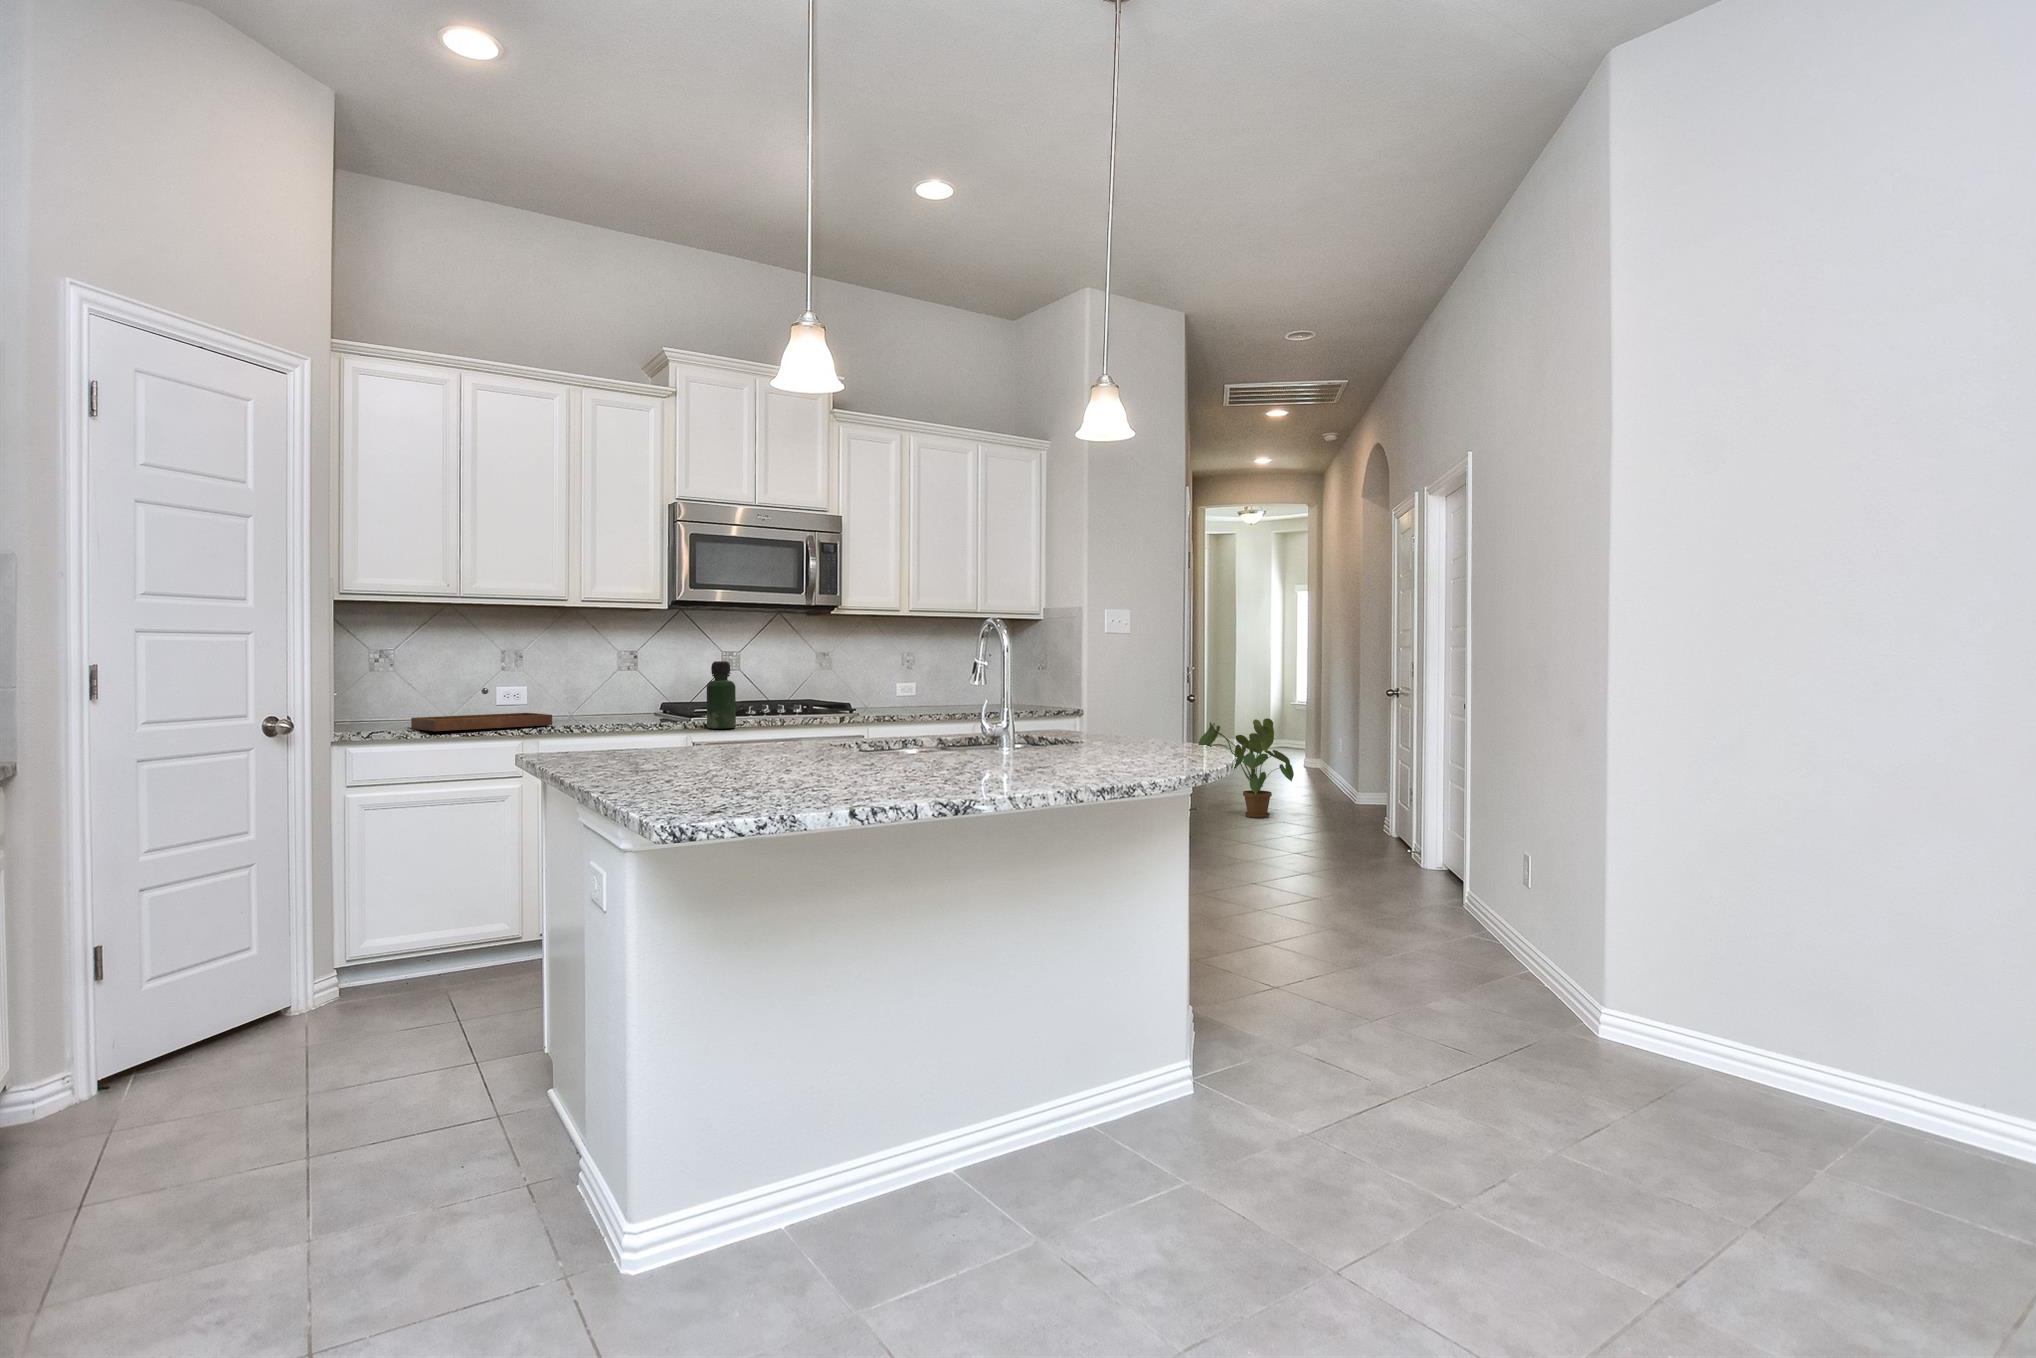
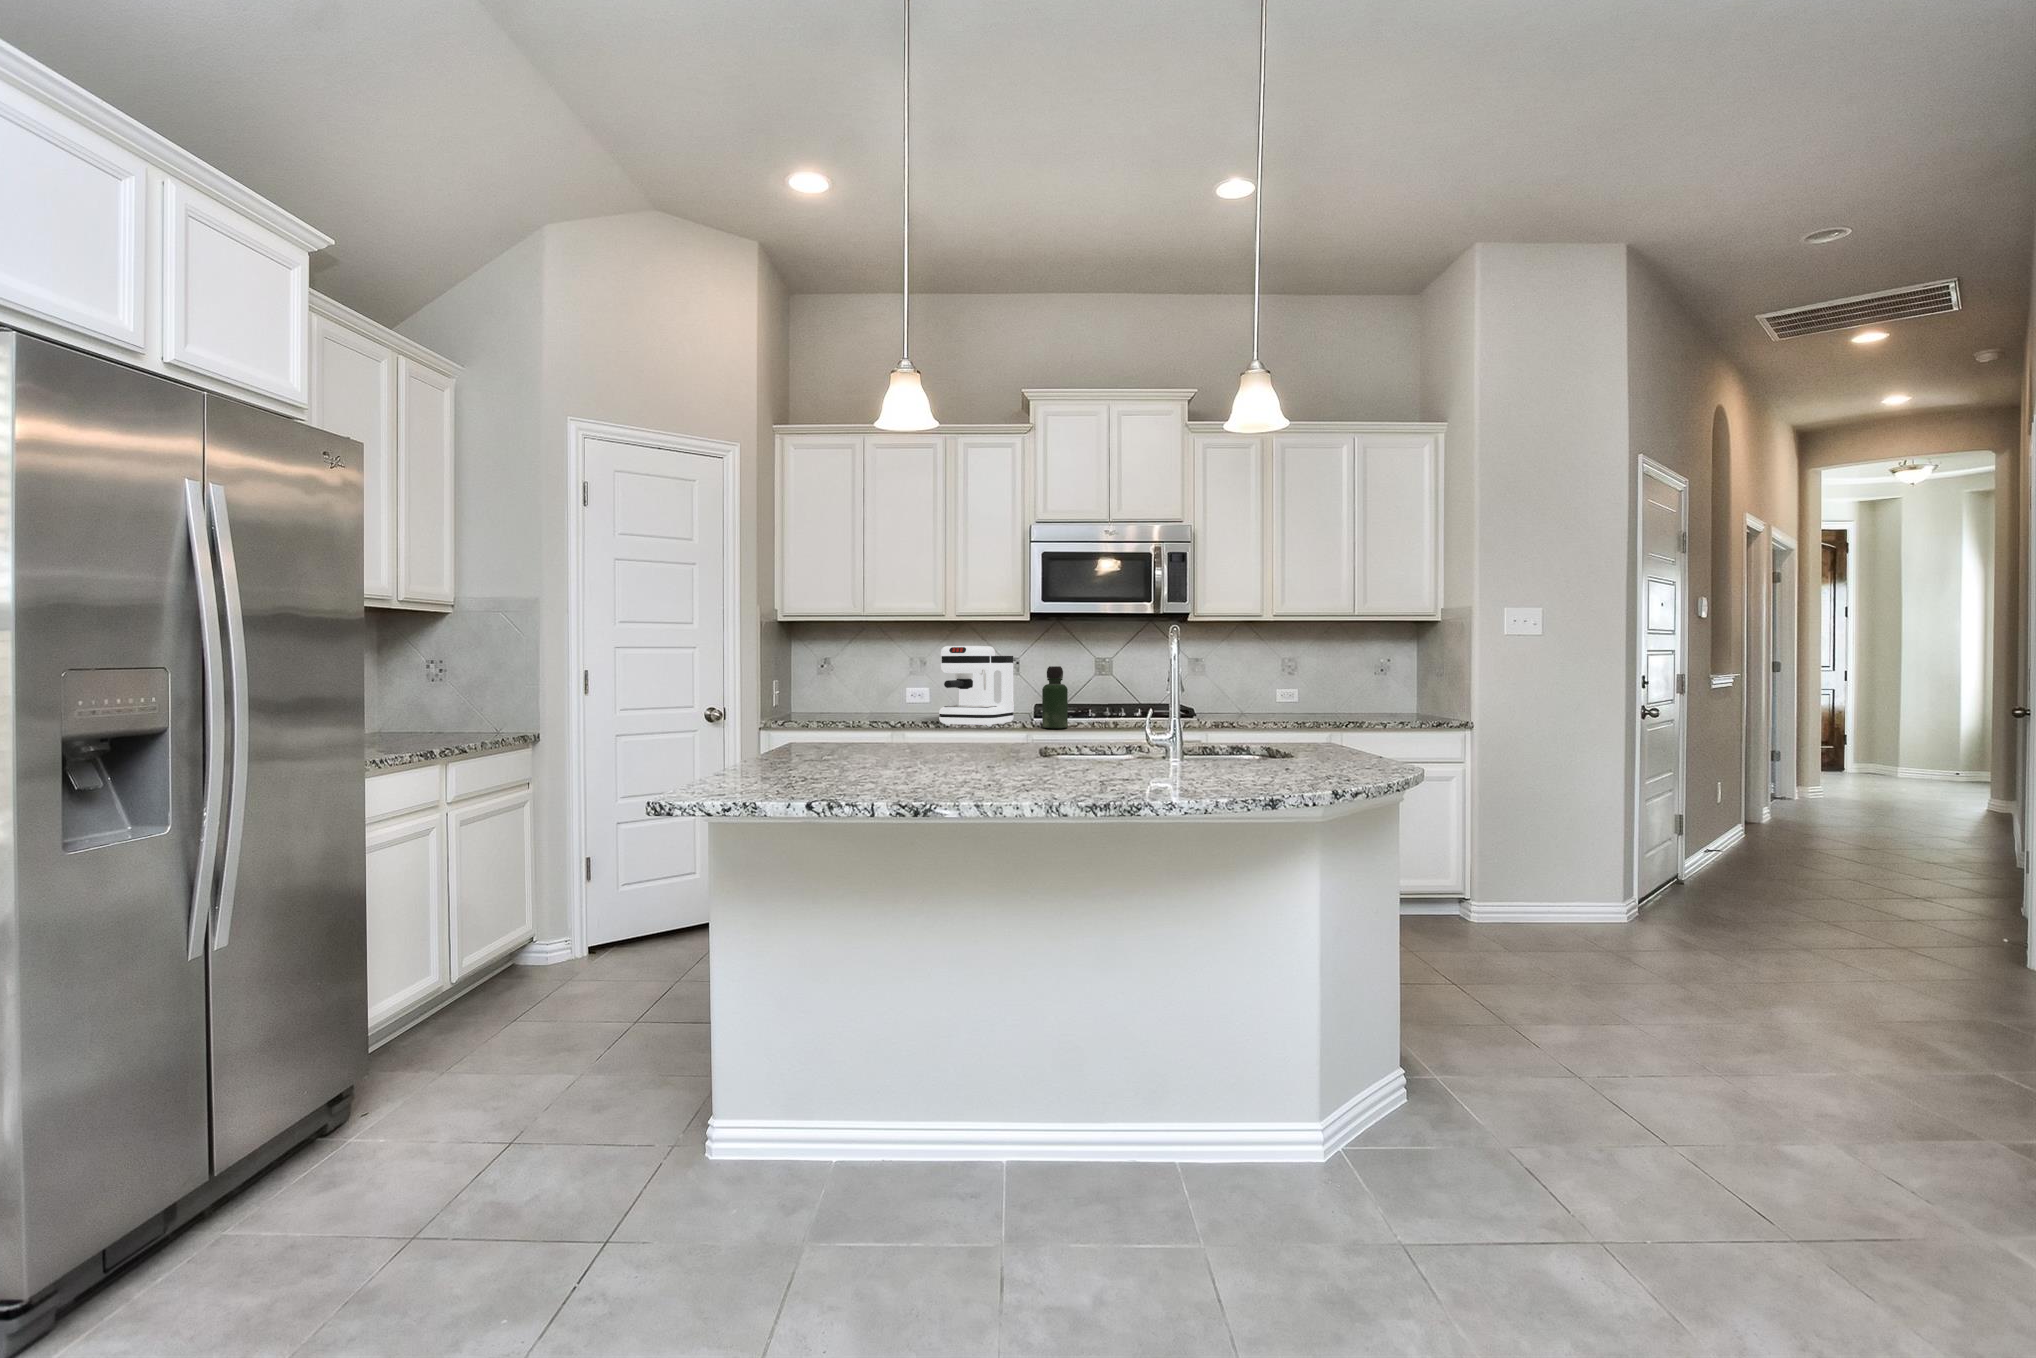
coffee maker: none [584,639,665,731] -> present [939,646,1014,727]
tray: present [411,688,552,731] -> none [826,687,925,721]
house plant: present [1198,718,1294,818] -> none [1719,744,1868,873]

